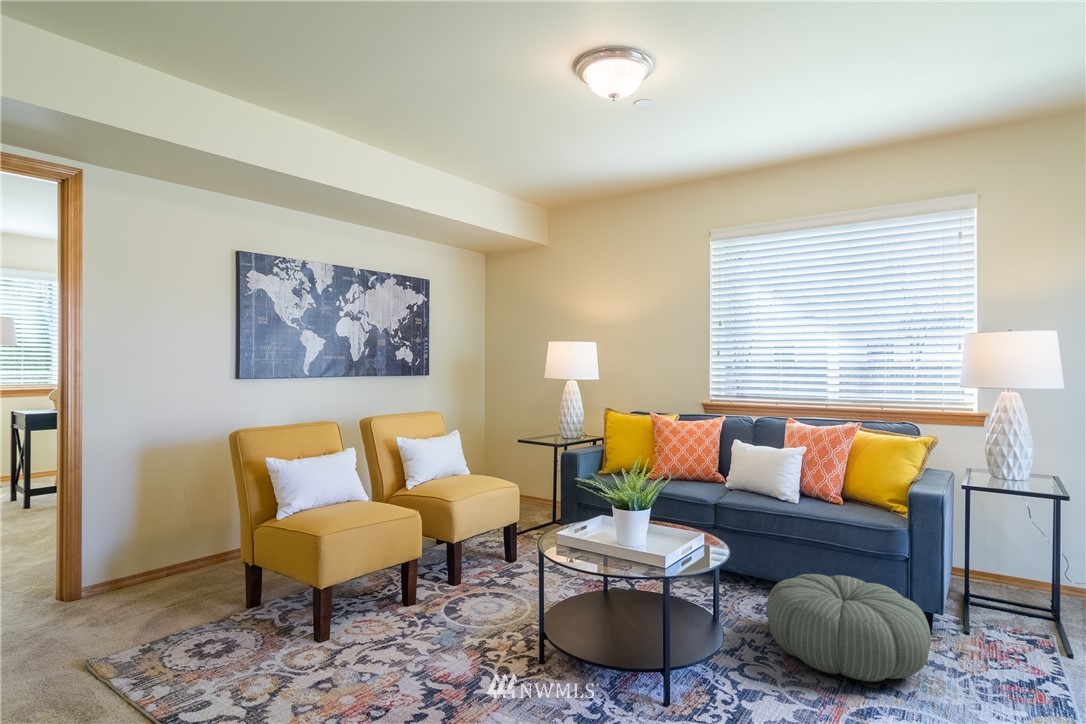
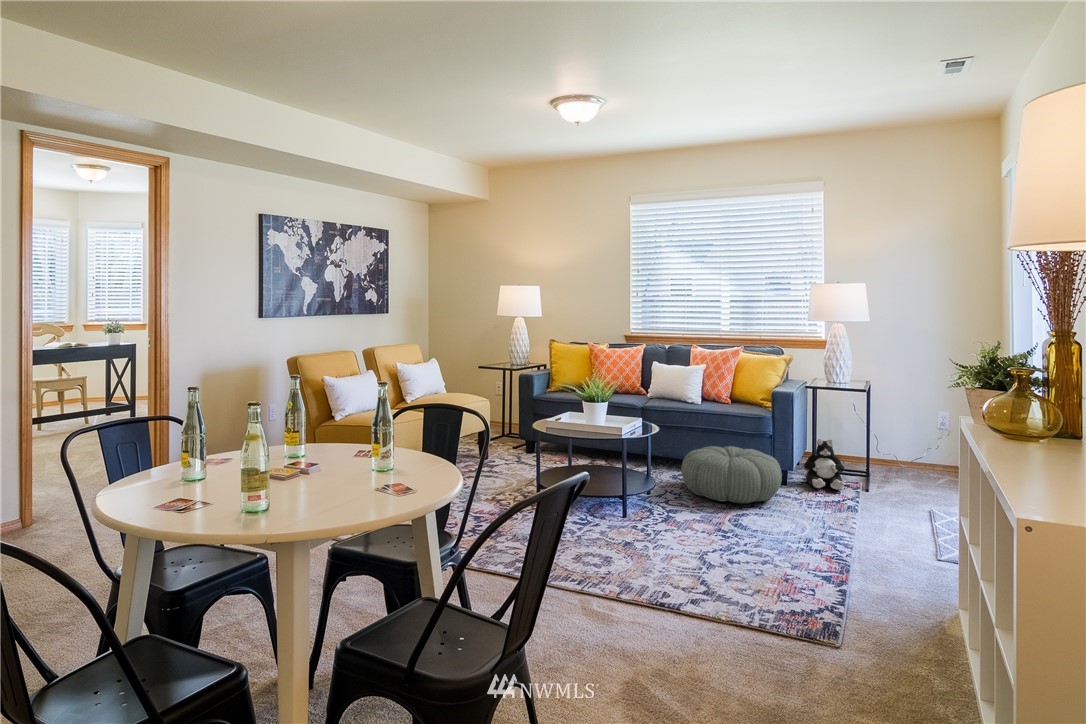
plush toy: none [965,572,1041,661] -> present [804,439,845,490]

